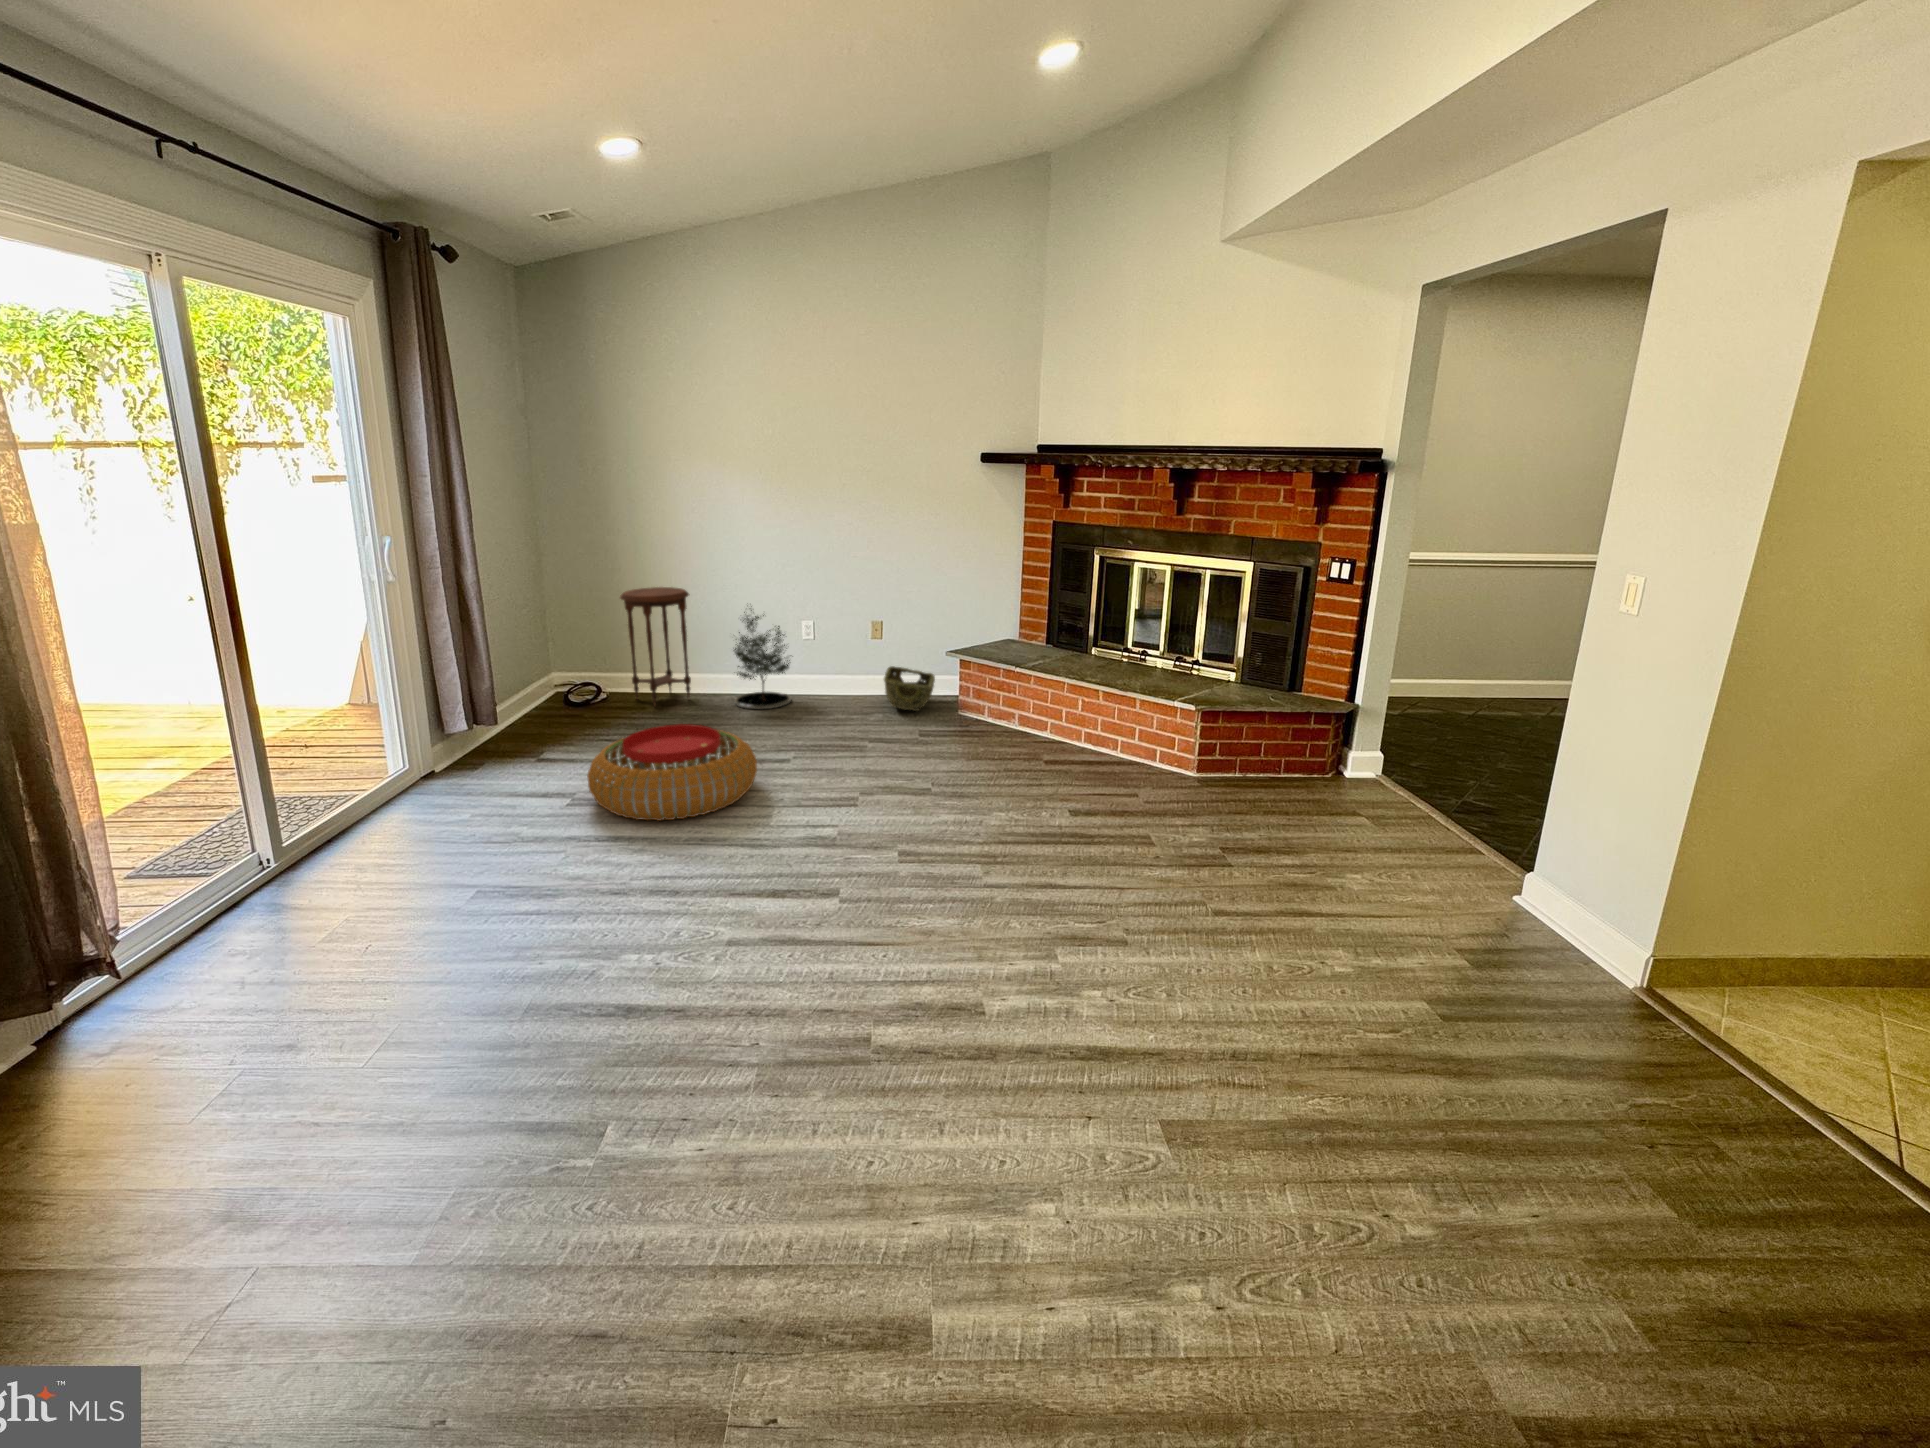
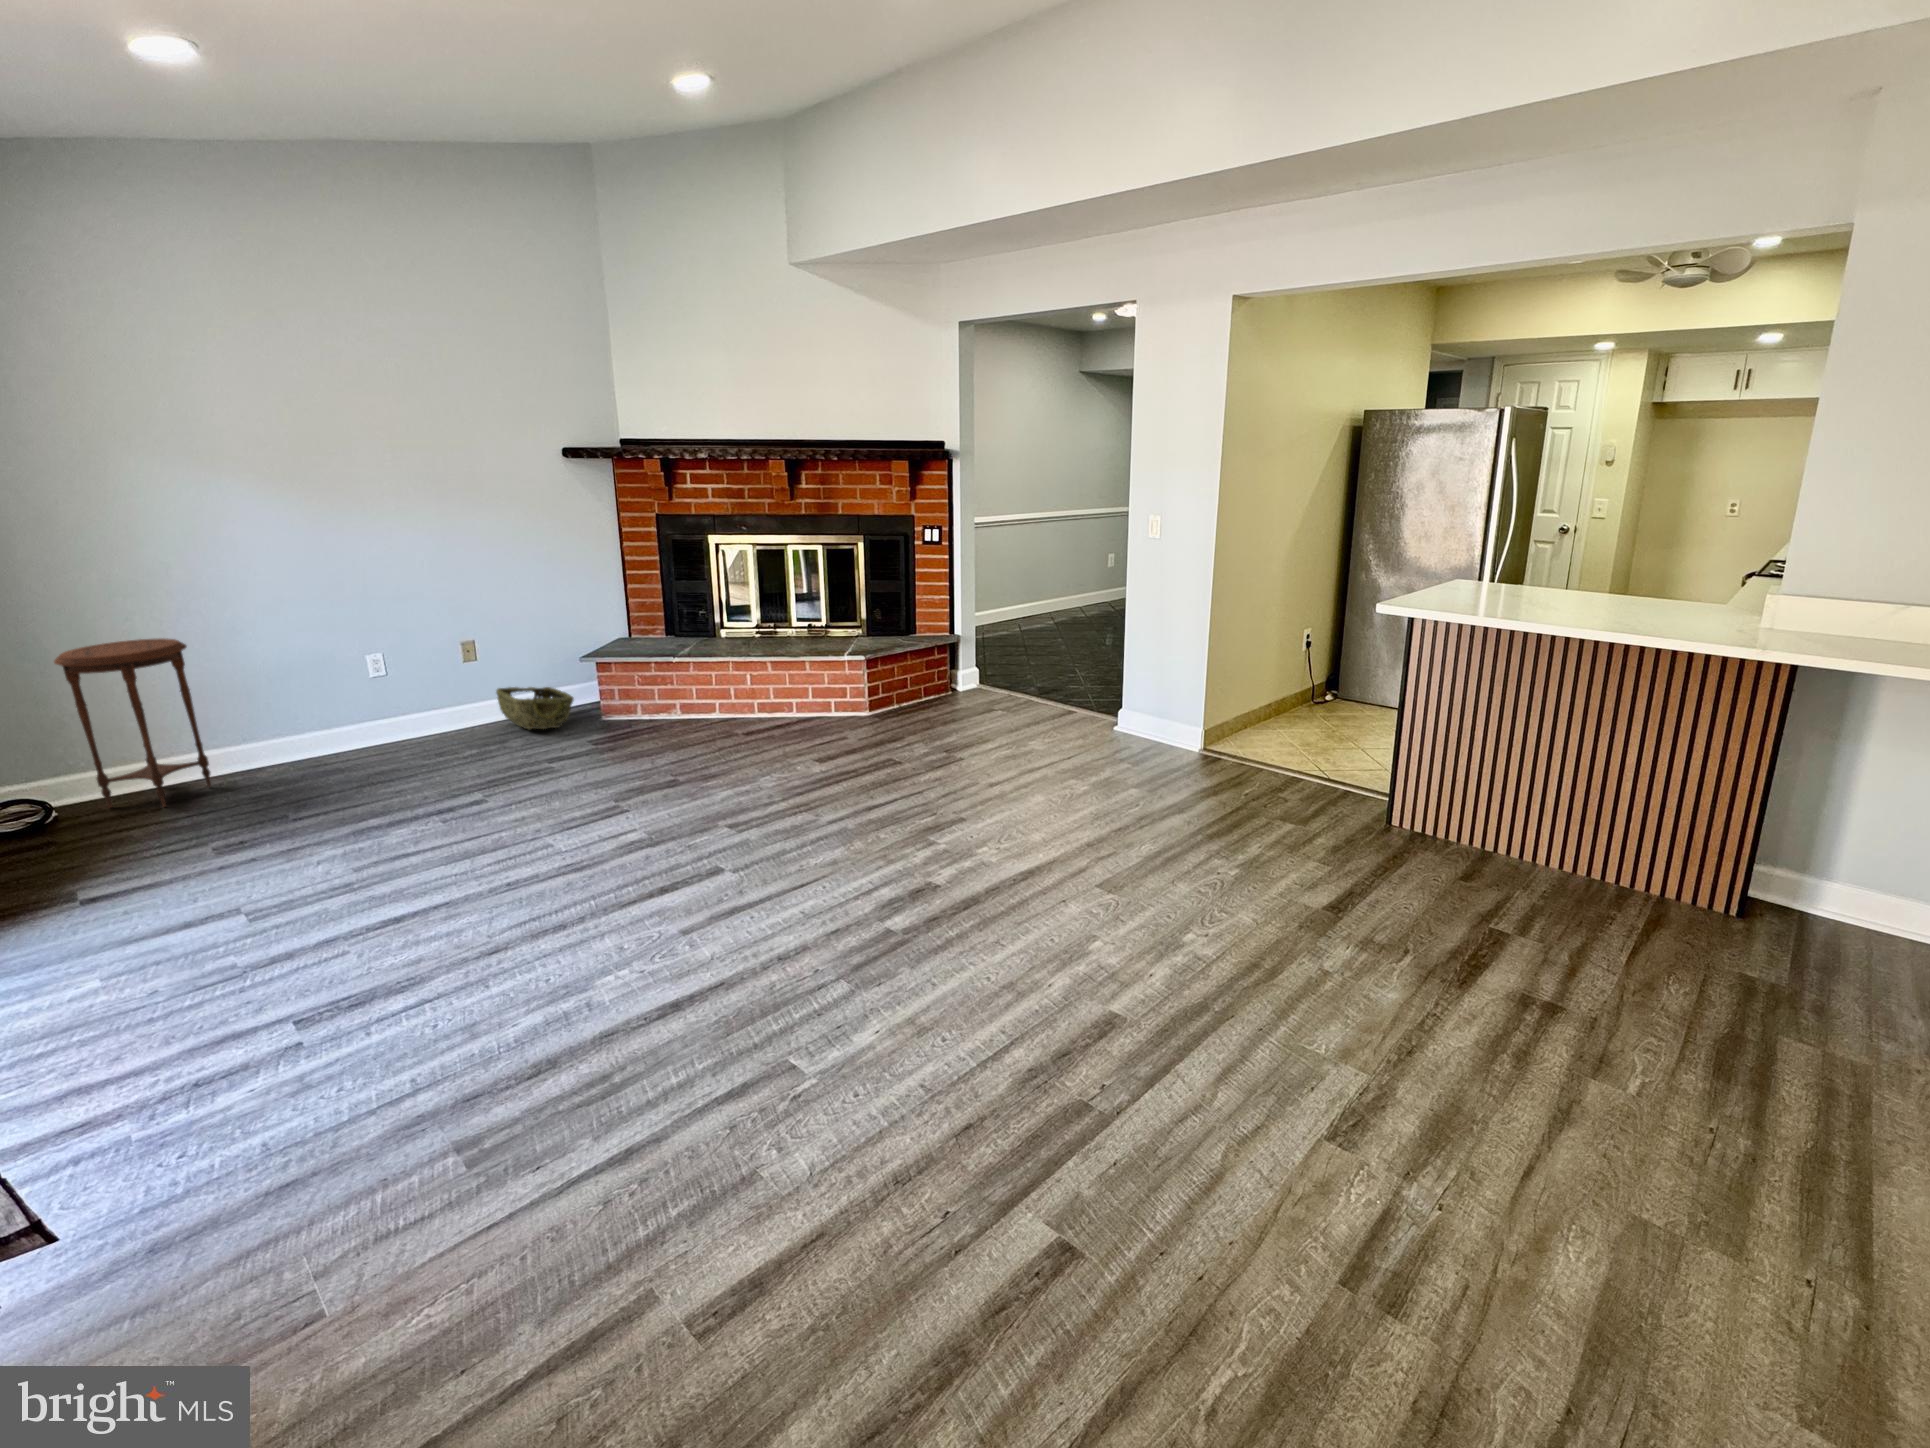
potted tree: present [733,606,791,709] -> none [269,641,380,776]
pouf: present [587,724,757,821] -> none [254,781,501,910]

